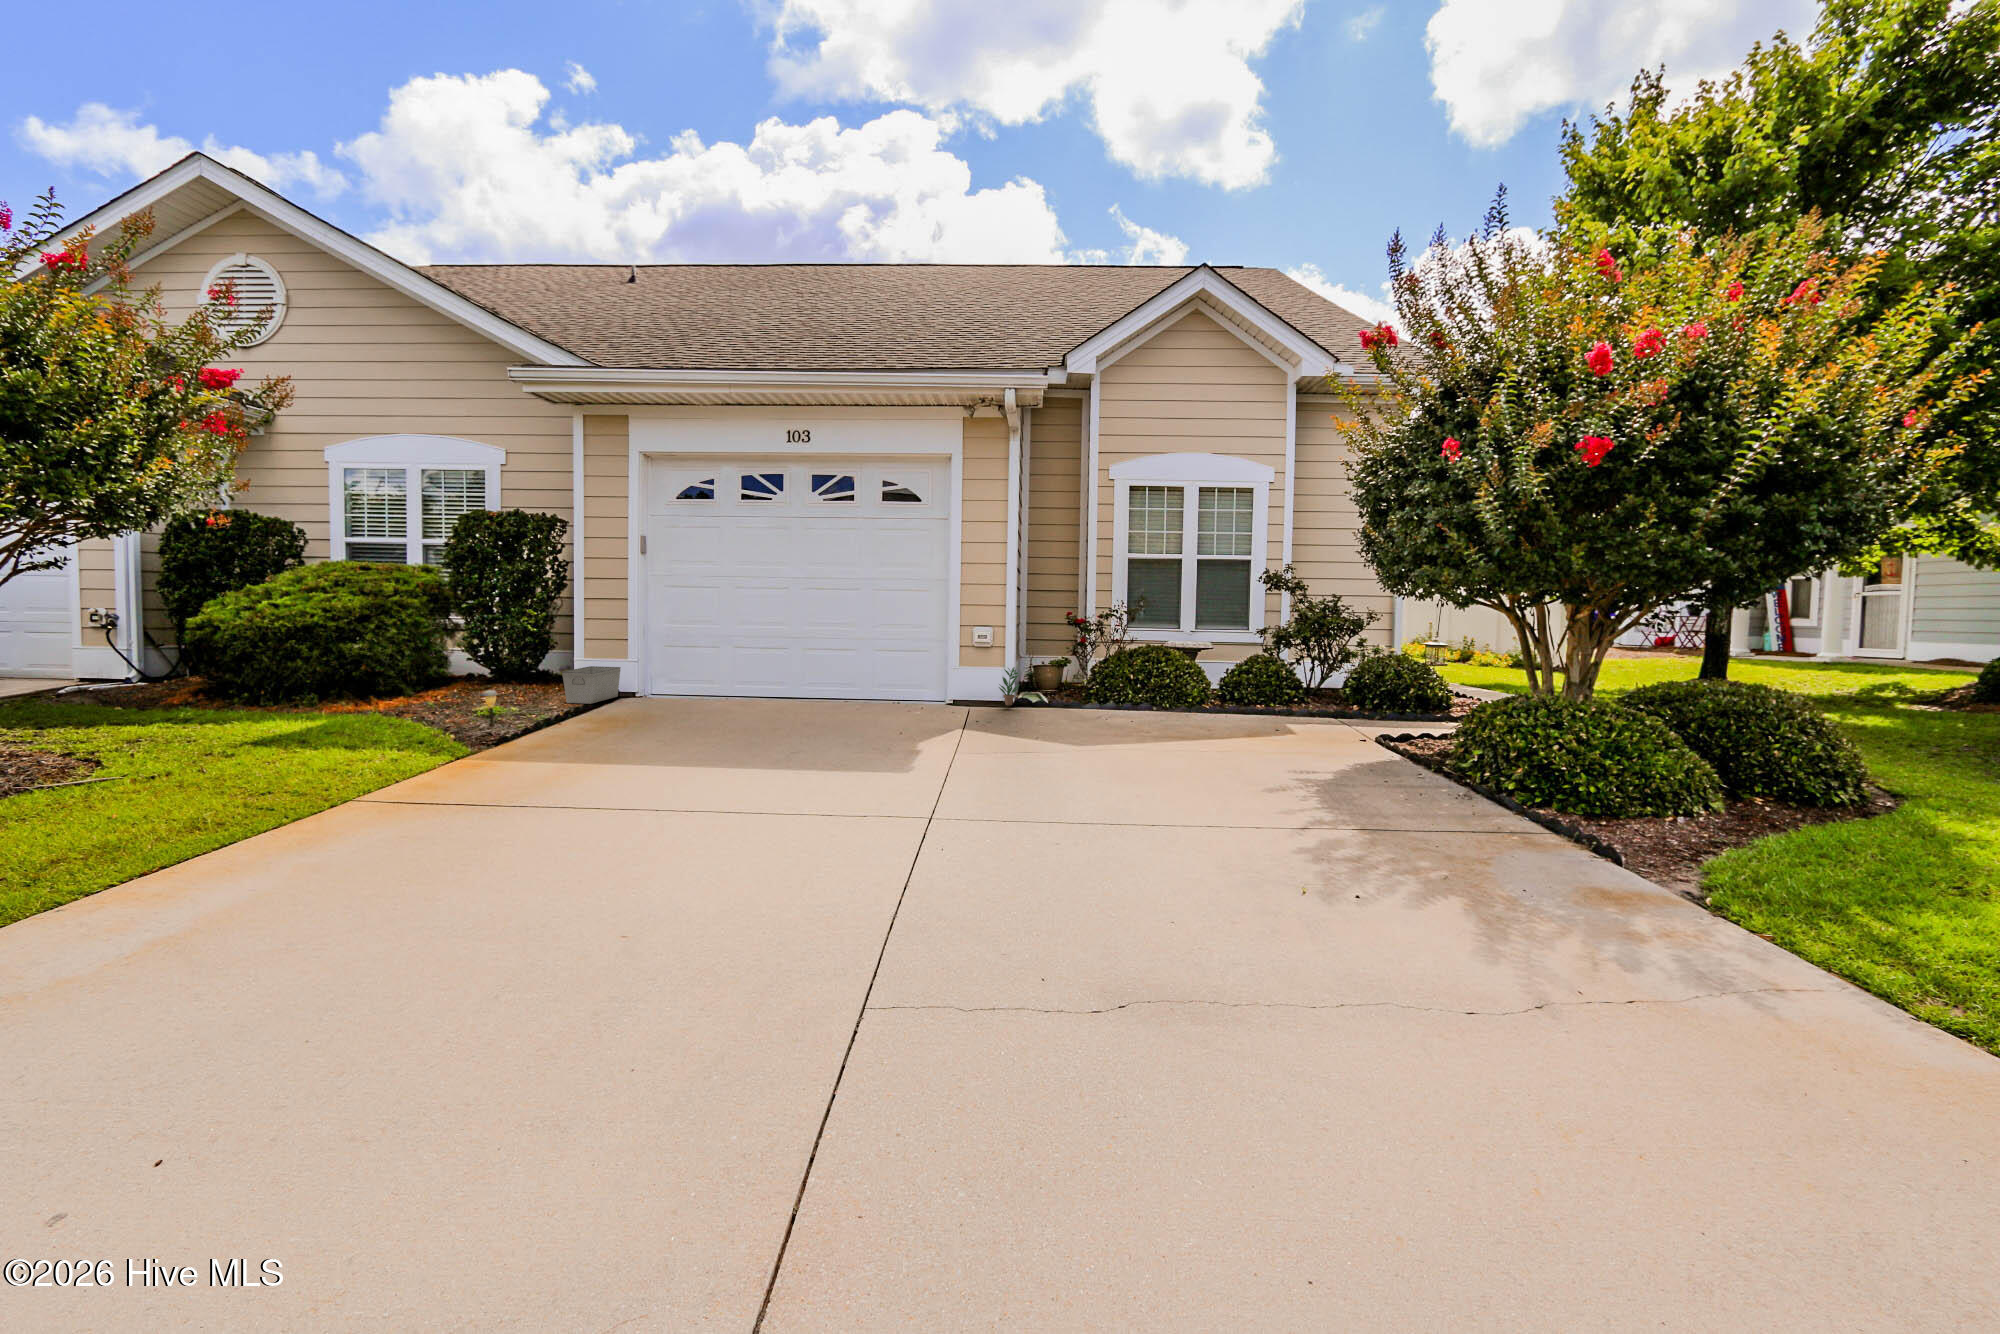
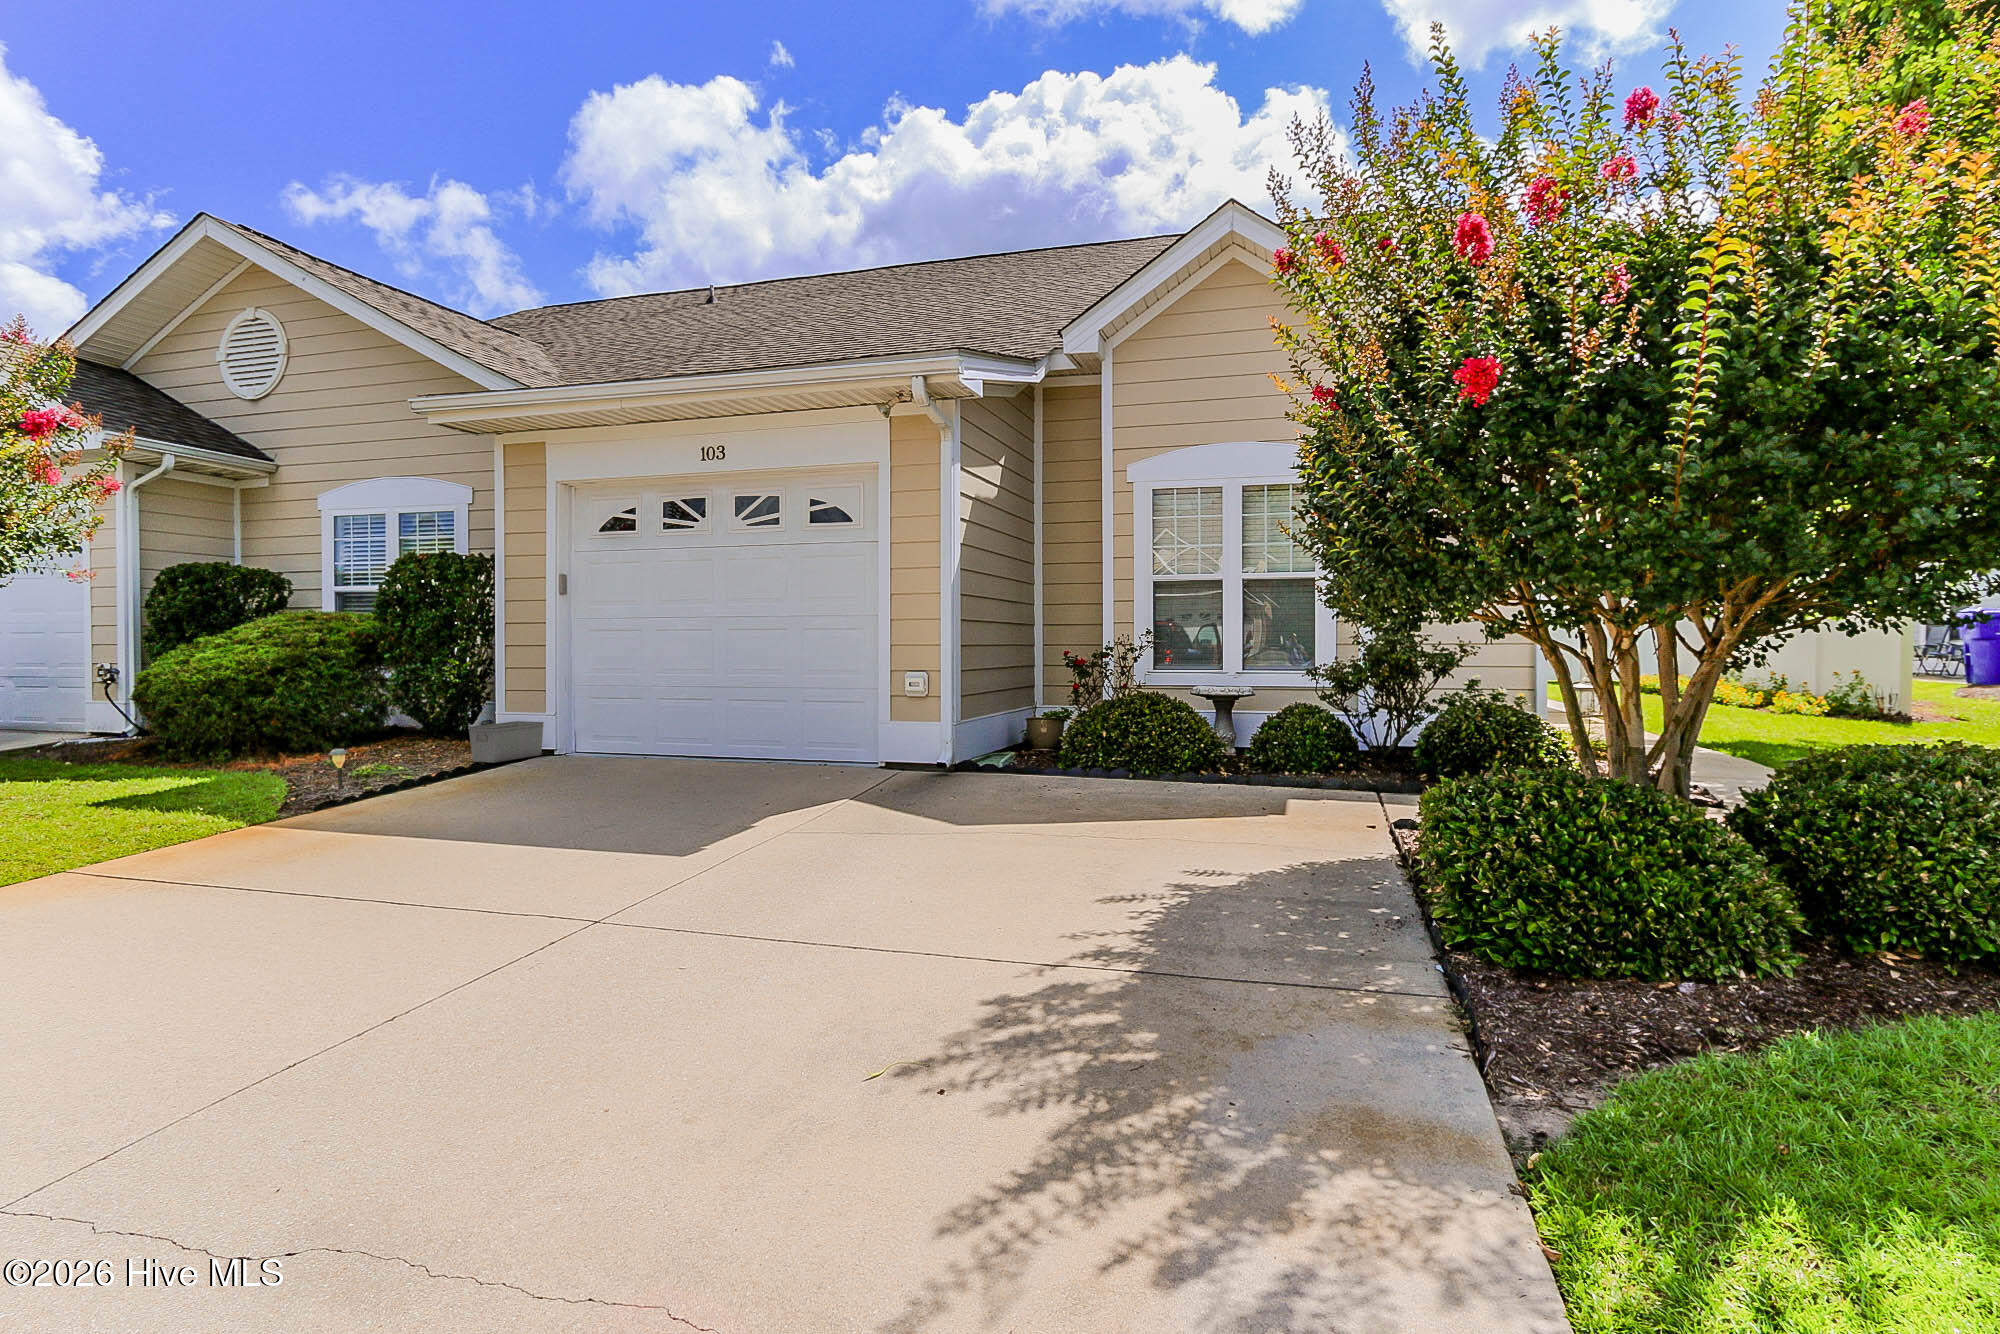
potted plant: present [999,667,1019,705] -> none [937,720,964,770]

